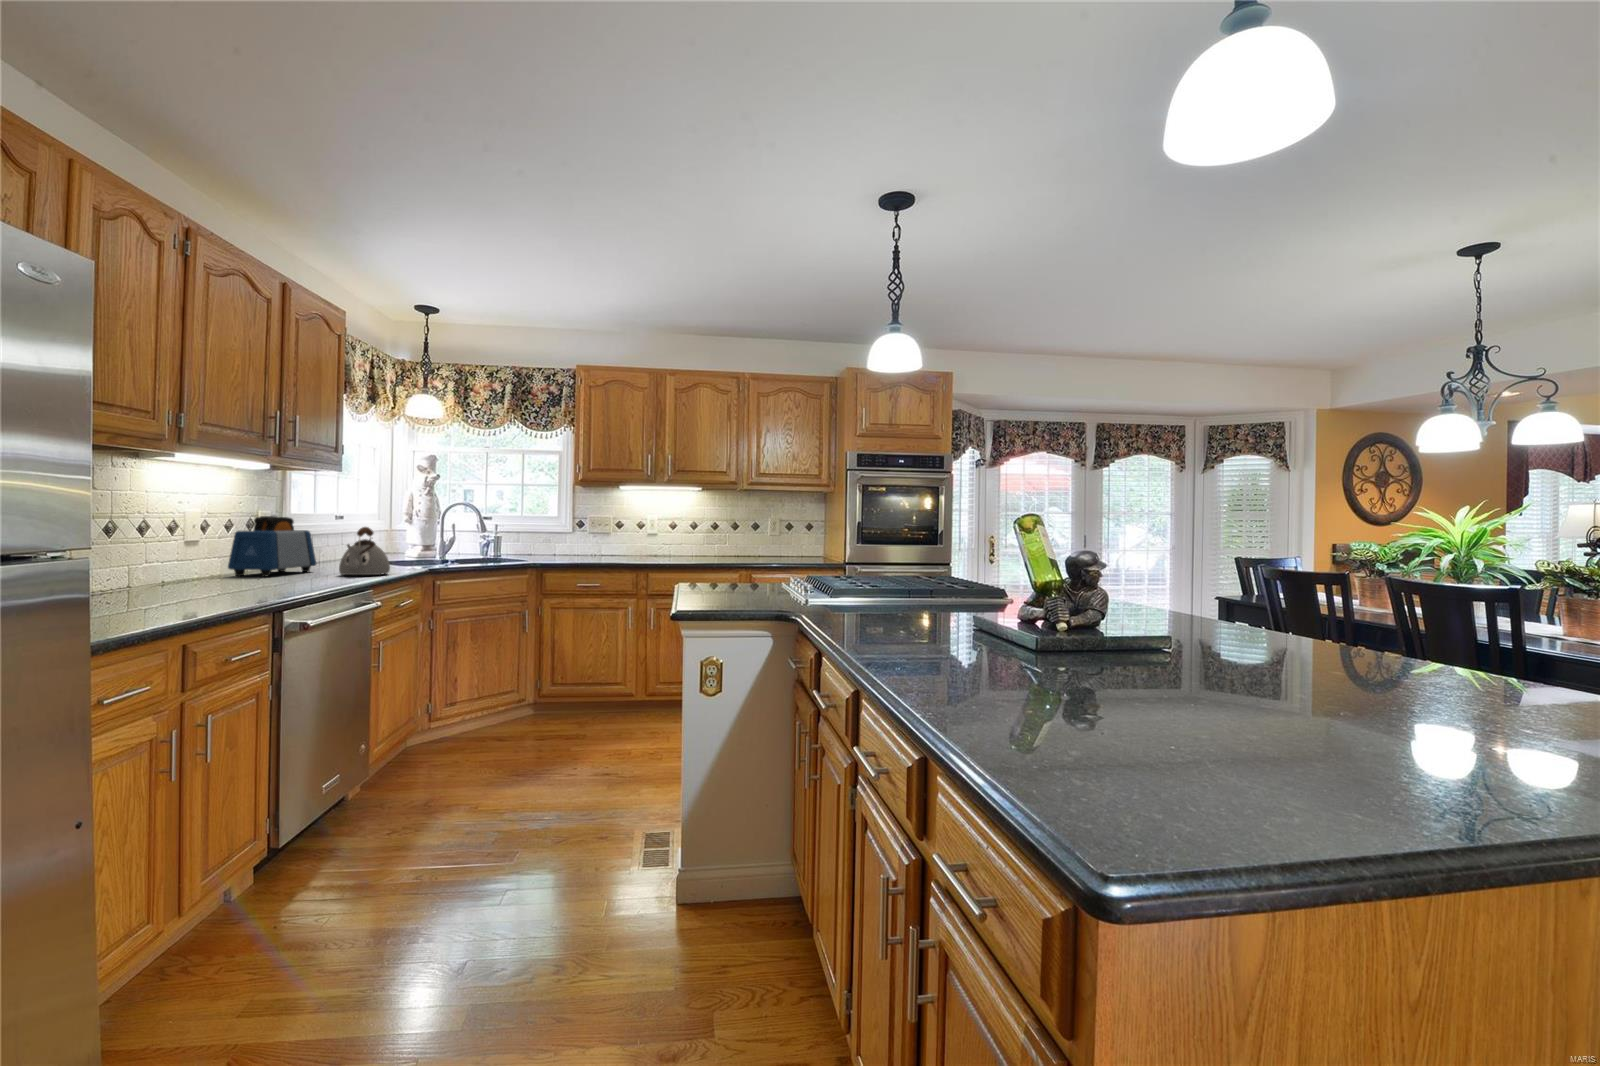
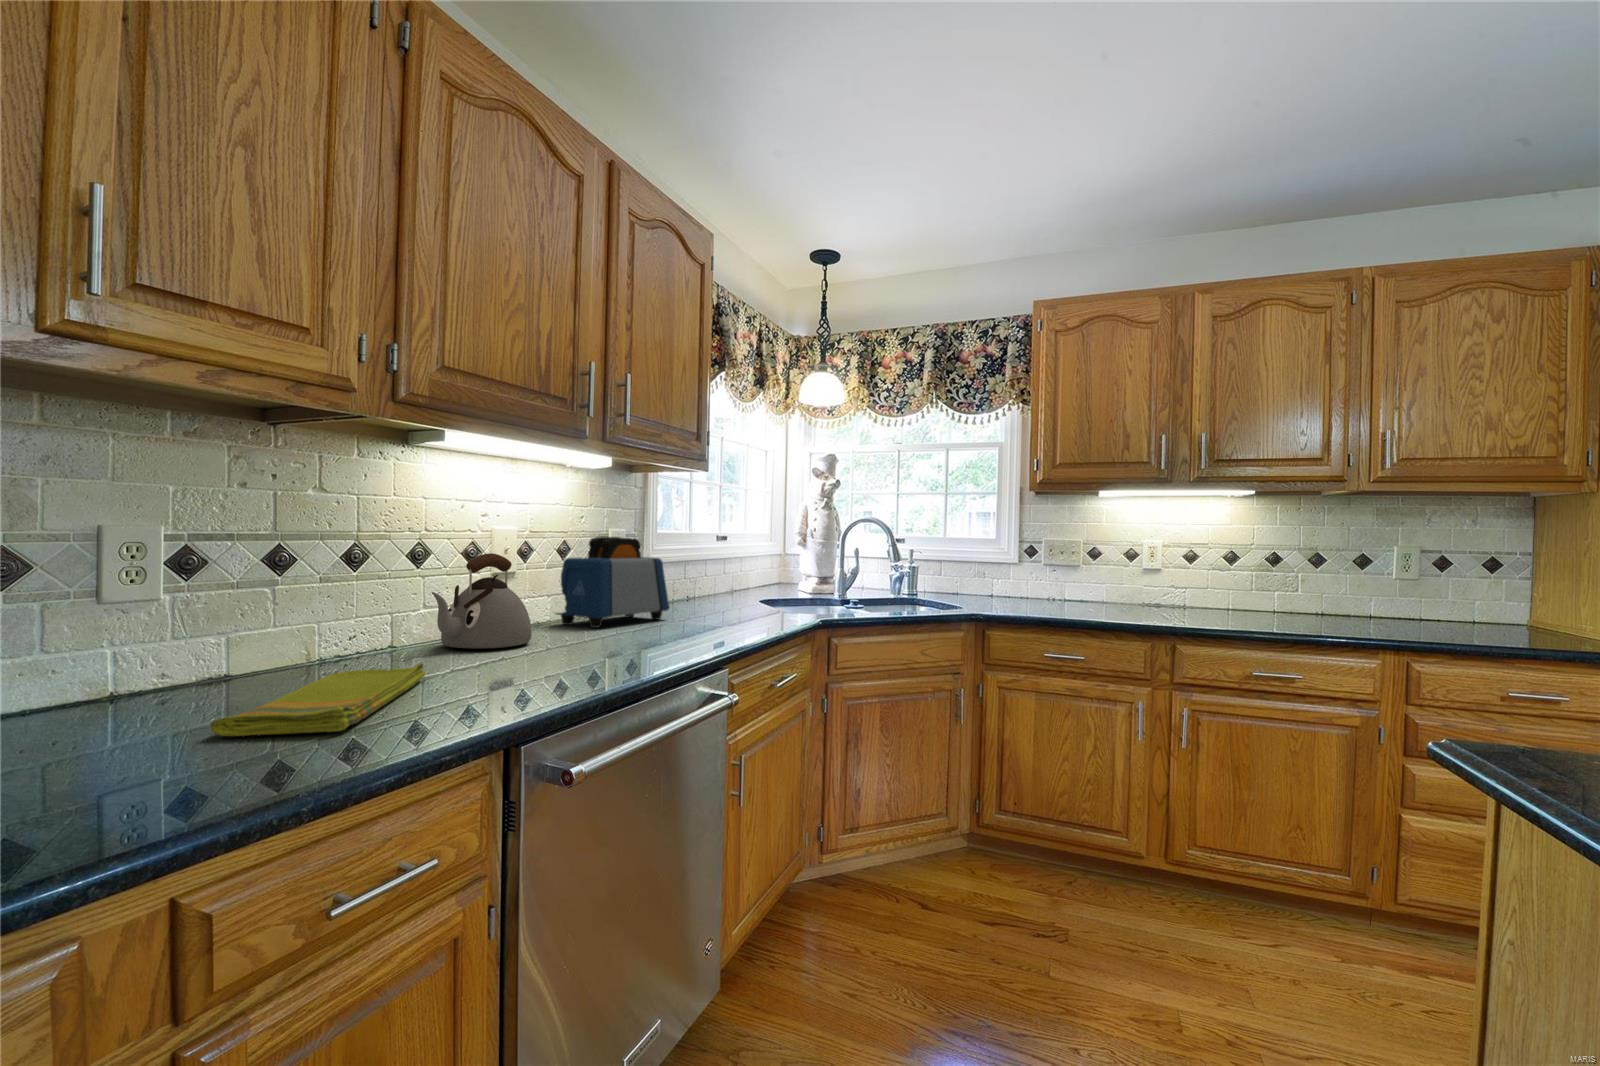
kettle: present [339,527,390,575] -> present [432,553,532,649]
dish towel: none [138,587,209,610] -> present [210,663,425,736]

